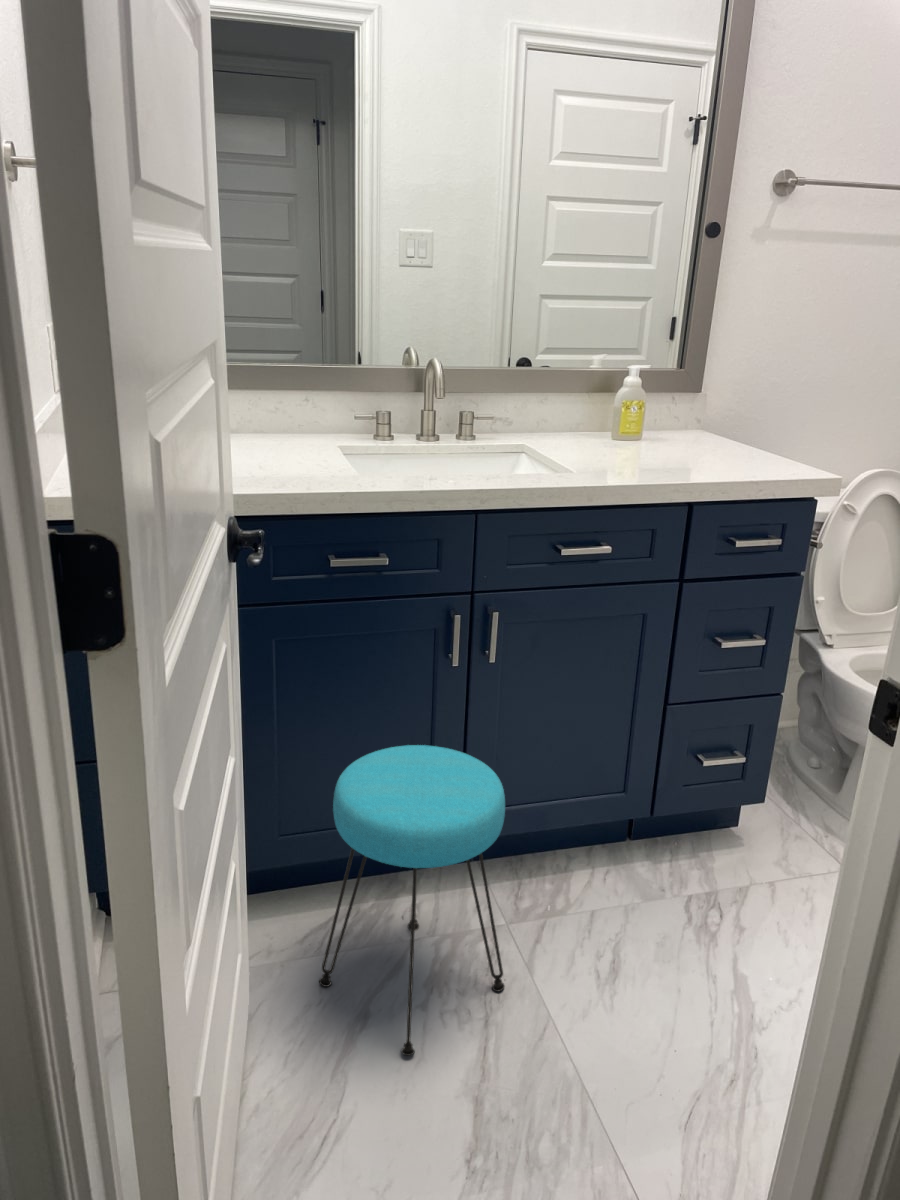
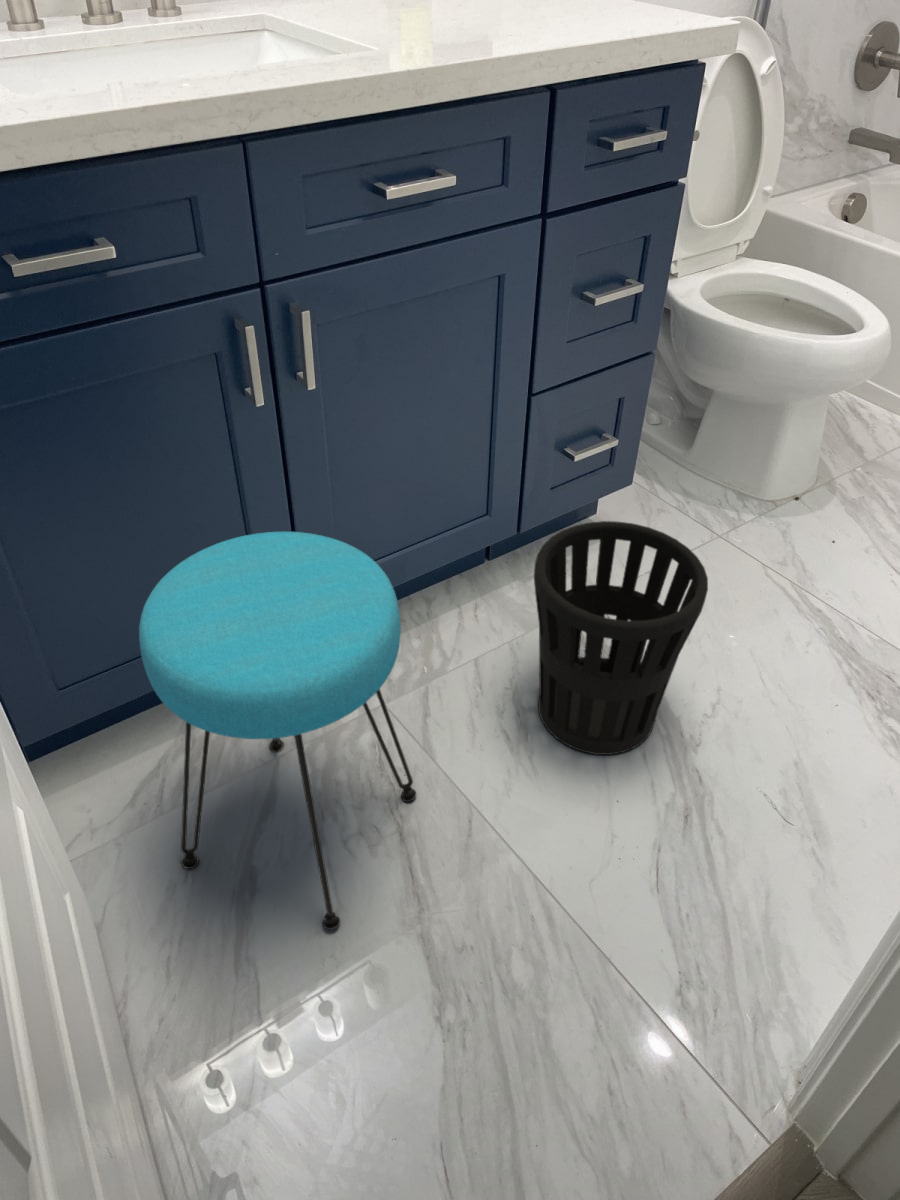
wastebasket: none [626,805,767,1009] -> present [534,521,708,755]

